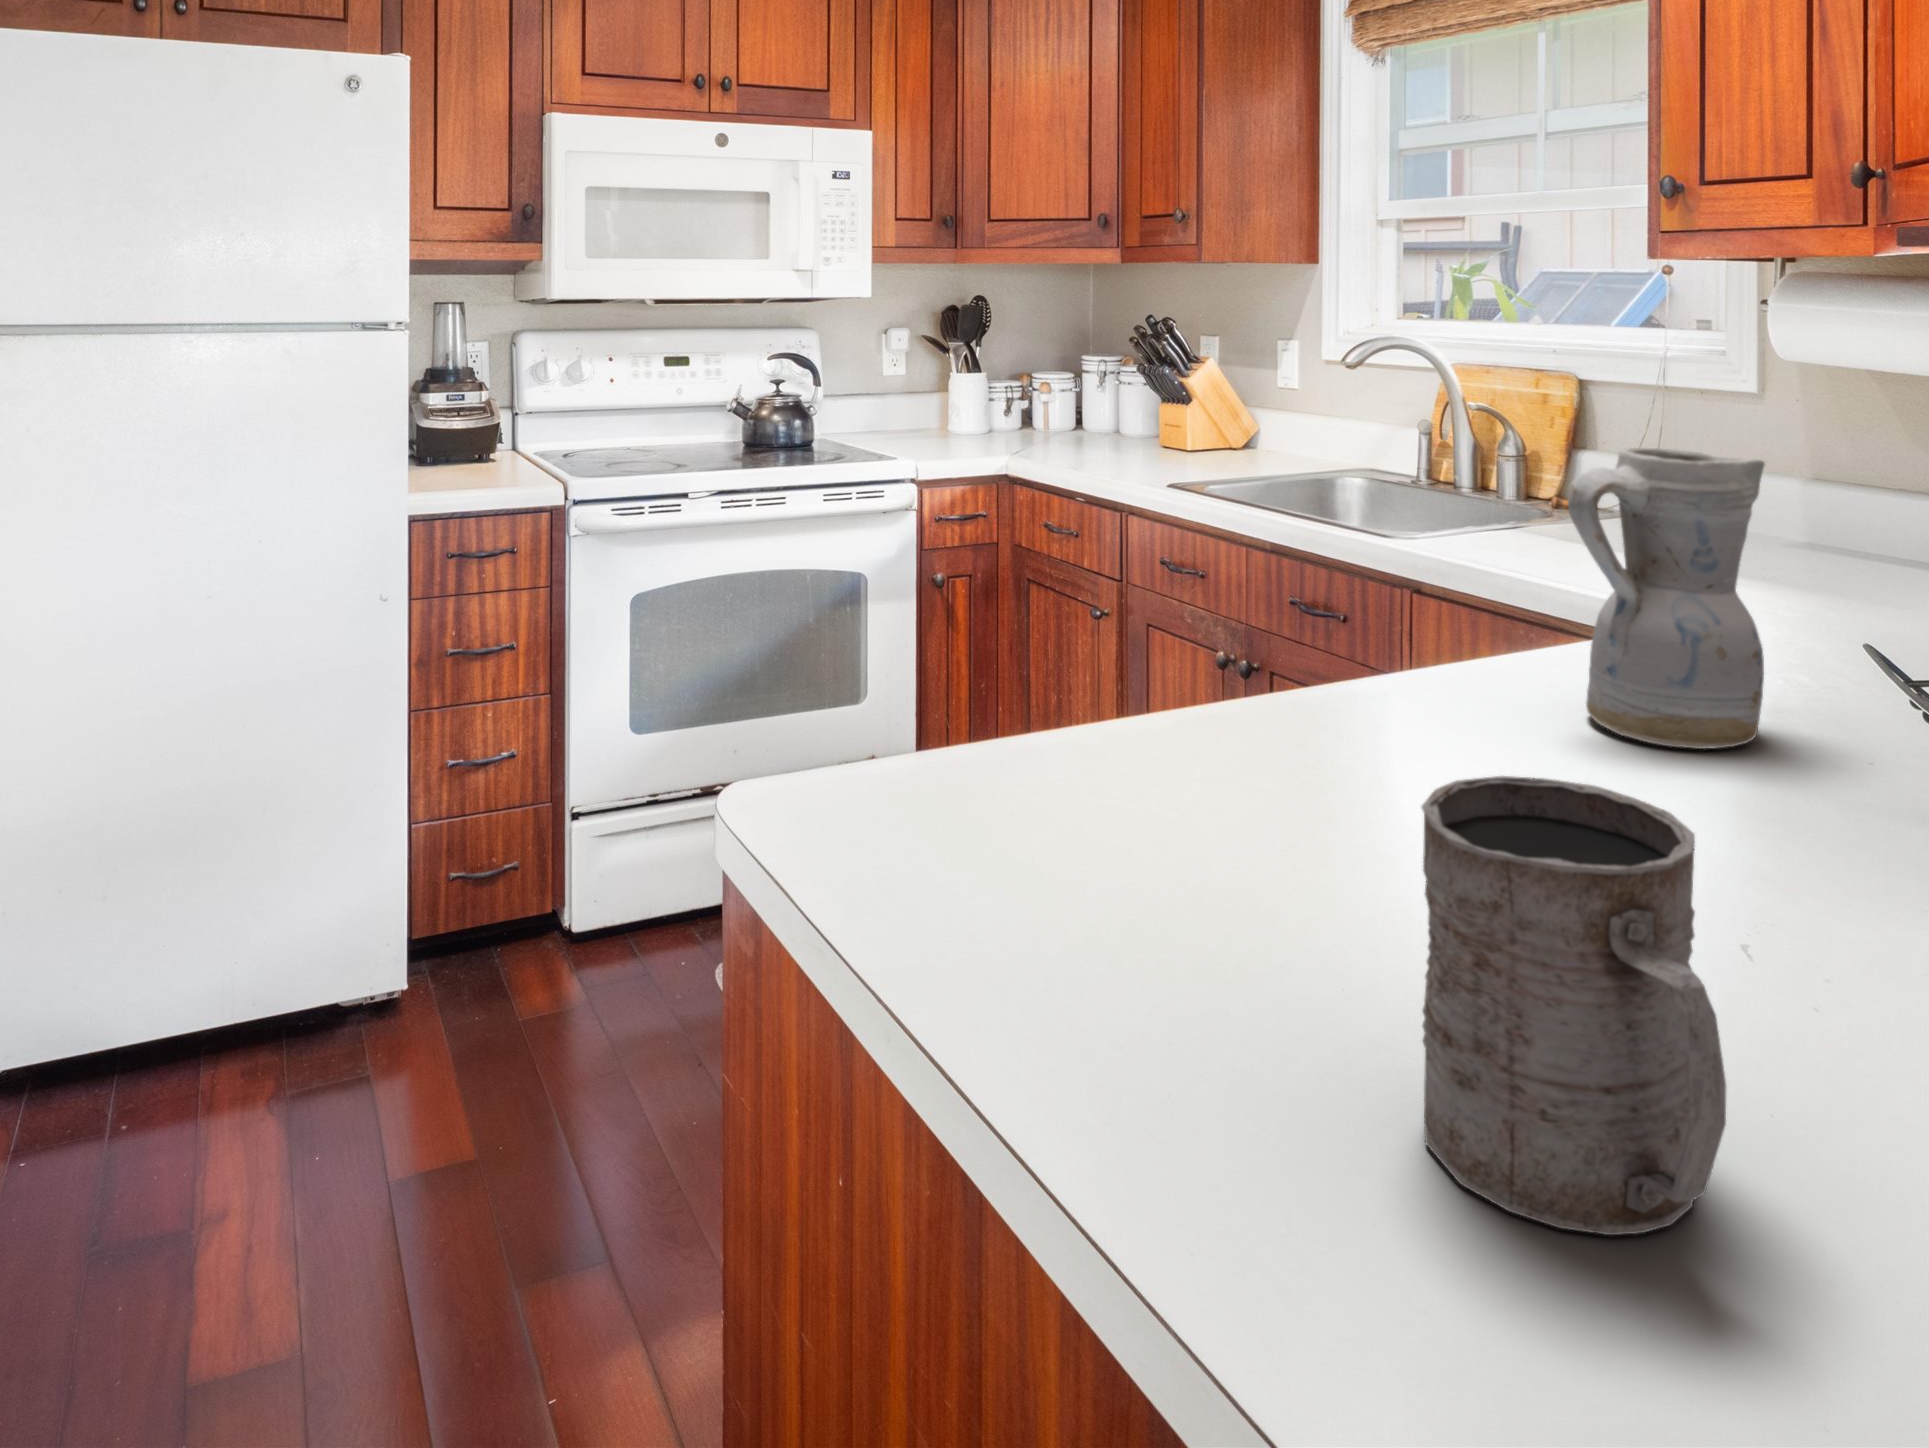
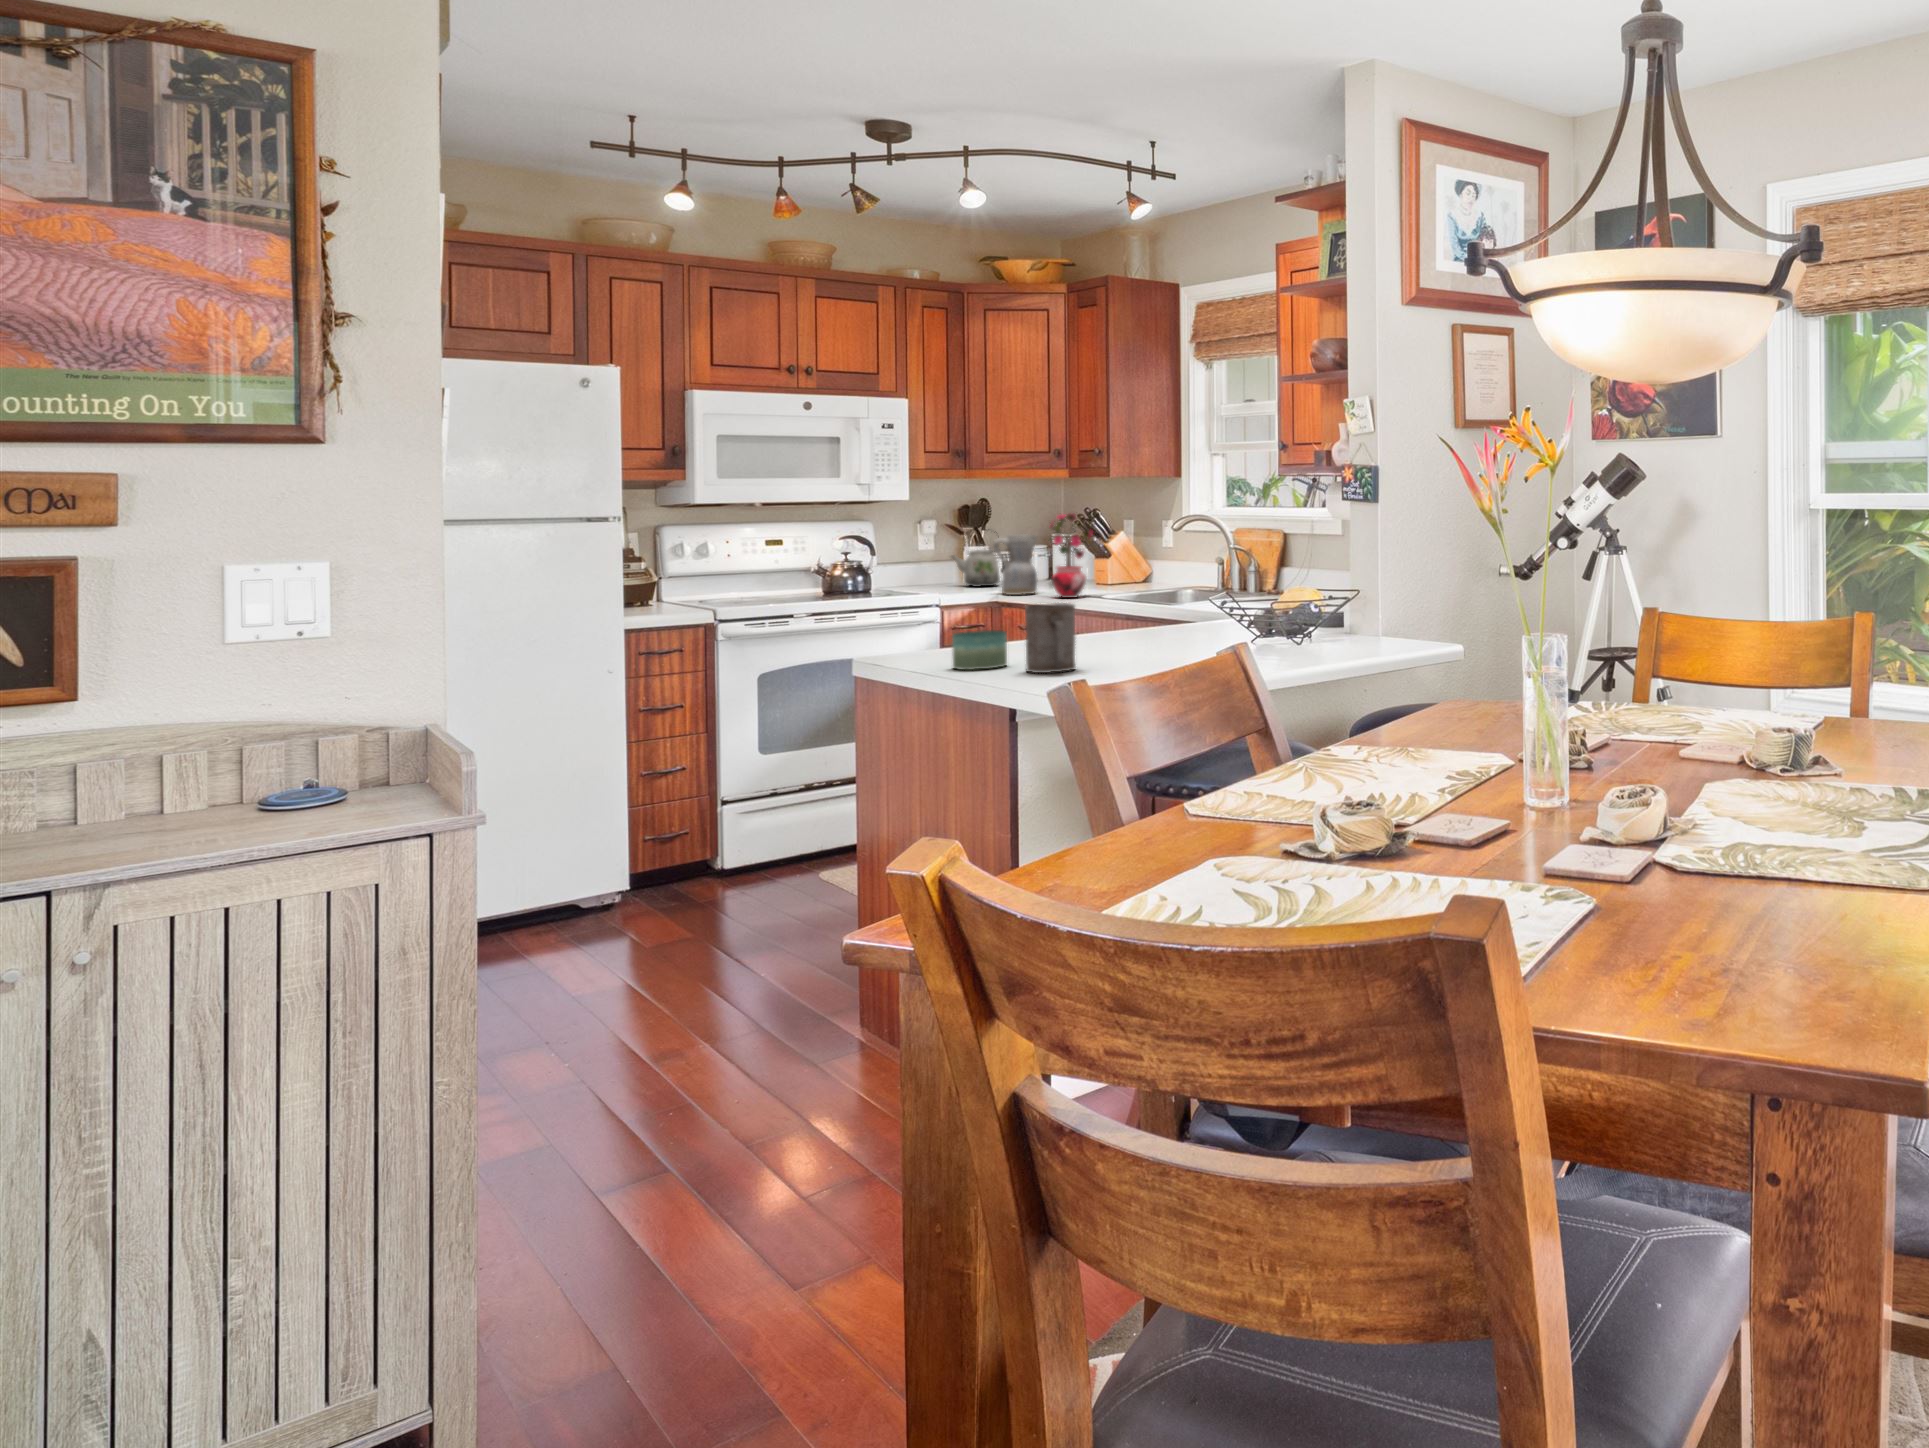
potted plant: none [1090,318,1181,476] -> present [1048,514,1093,598]
kettle: none [929,345,1005,438] -> present [952,529,1000,587]
ceramic pitcher: present [1568,447,1765,749] -> present [993,534,1038,595]
candle: none [1050,807,1270,1046] -> present [952,630,1007,670]

